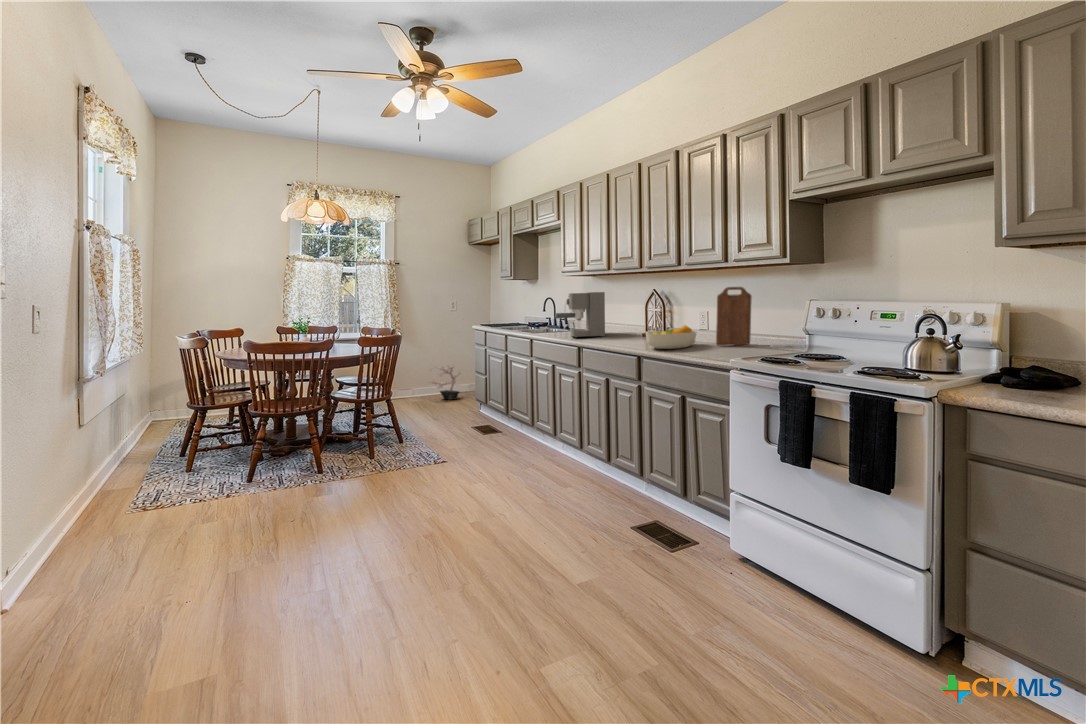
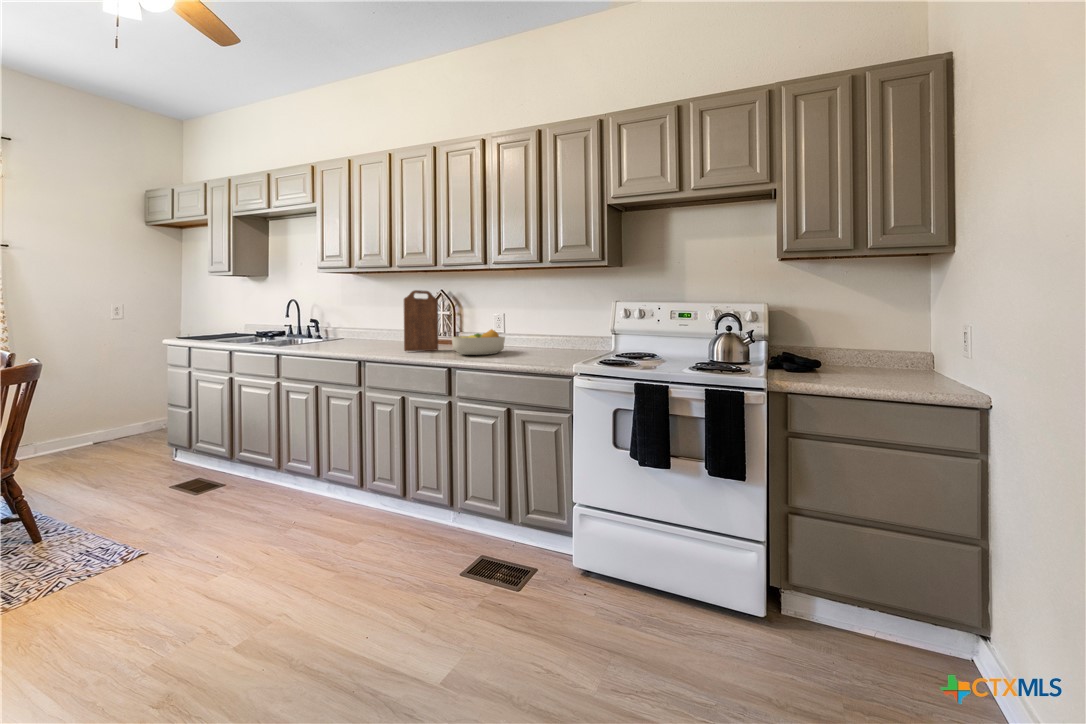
cutting board: present [716,287,752,346] -> present [404,290,438,351]
coffee maker: present [555,292,605,338] -> none [317,291,383,347]
potted plant: present [427,365,461,400] -> none [69,388,137,445]

